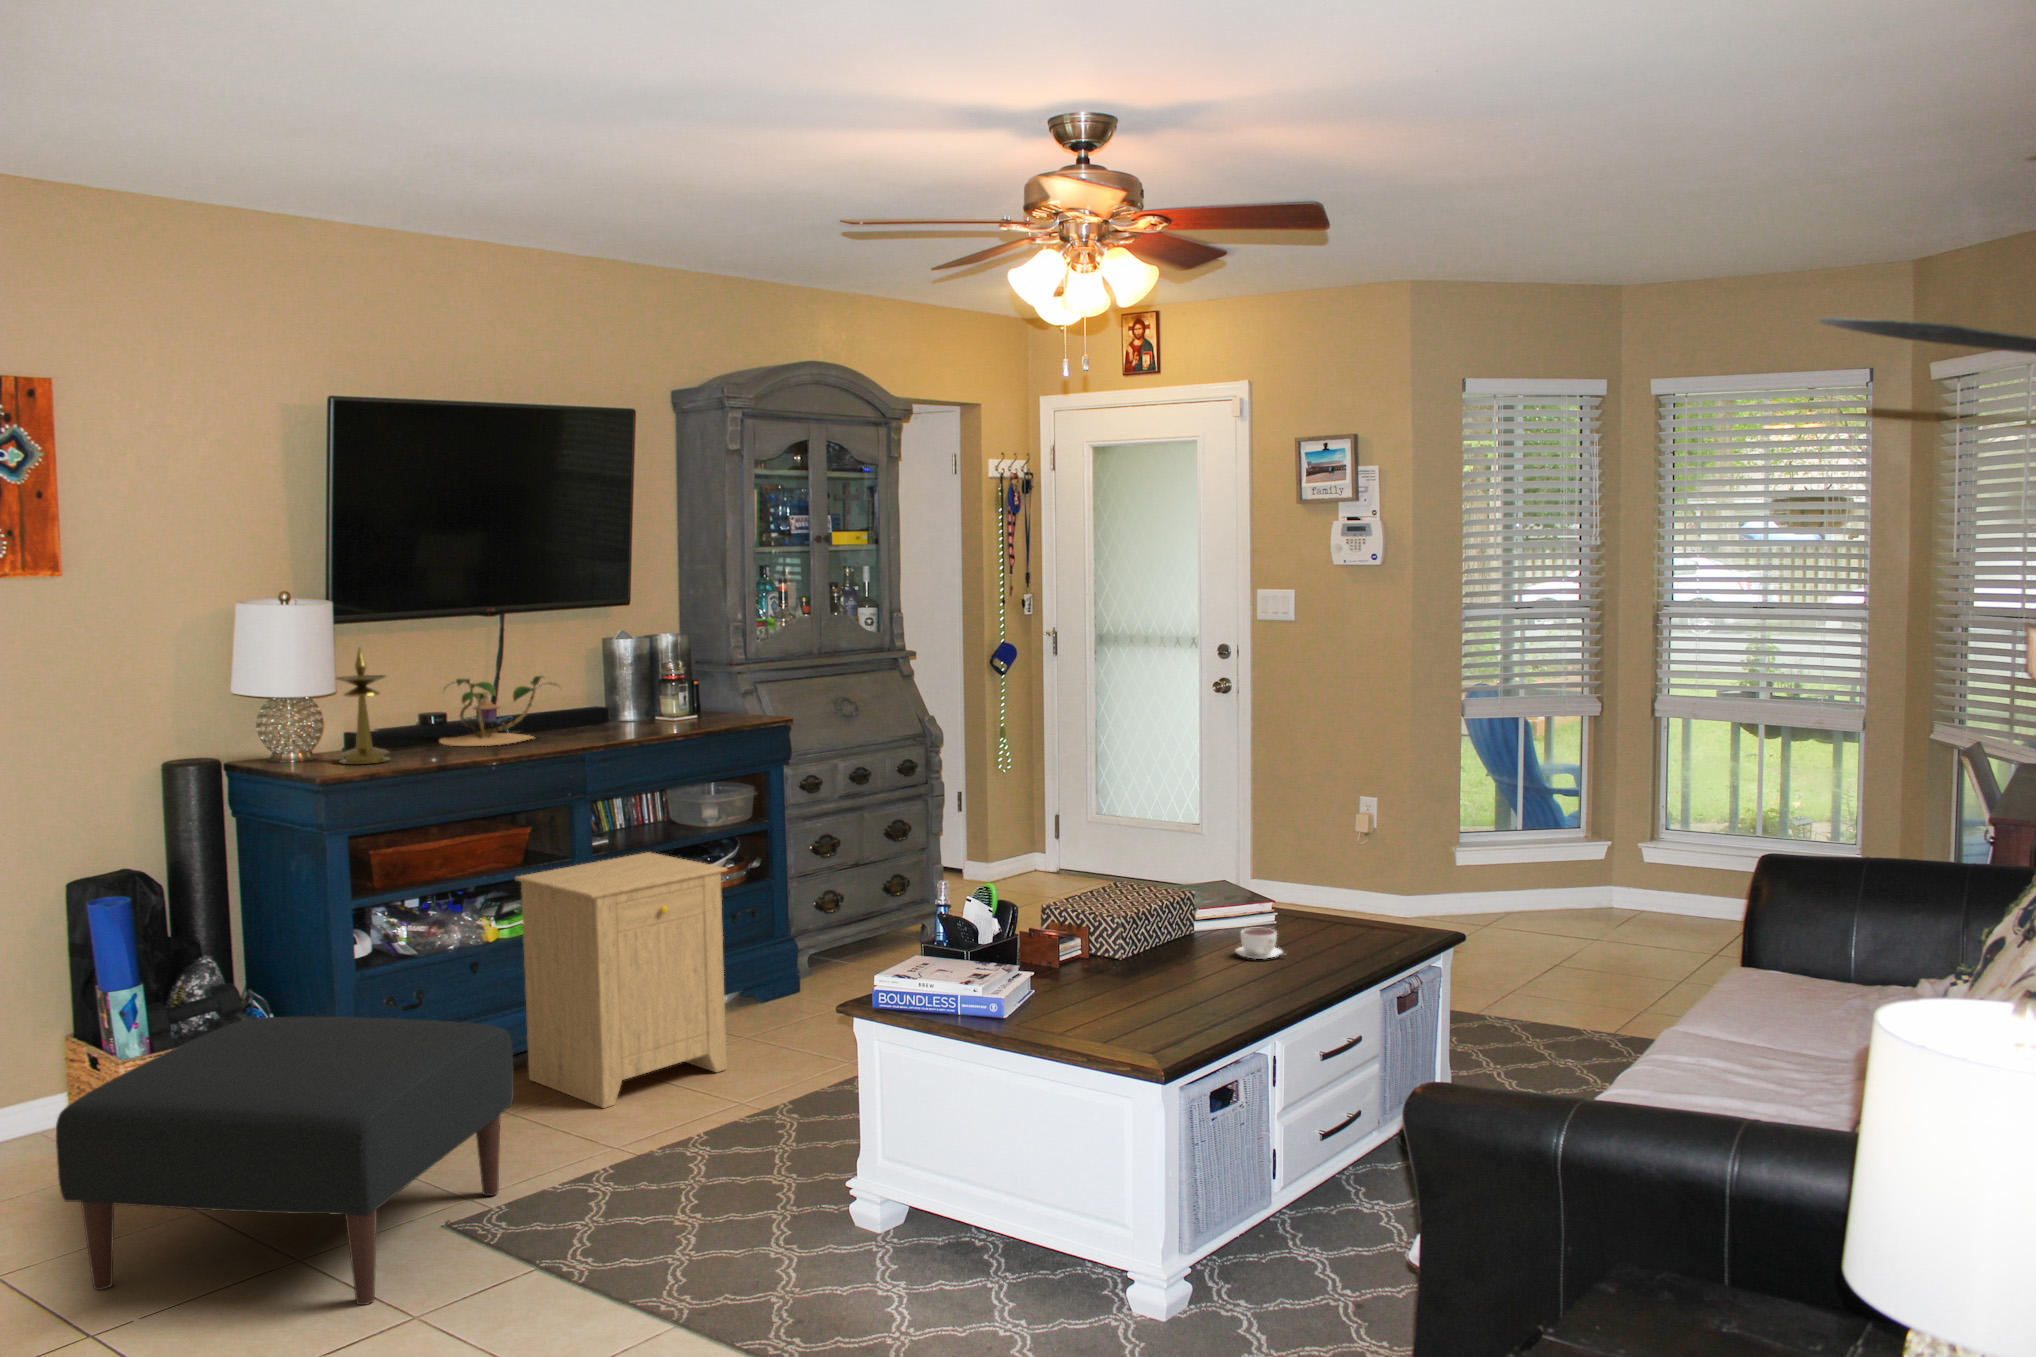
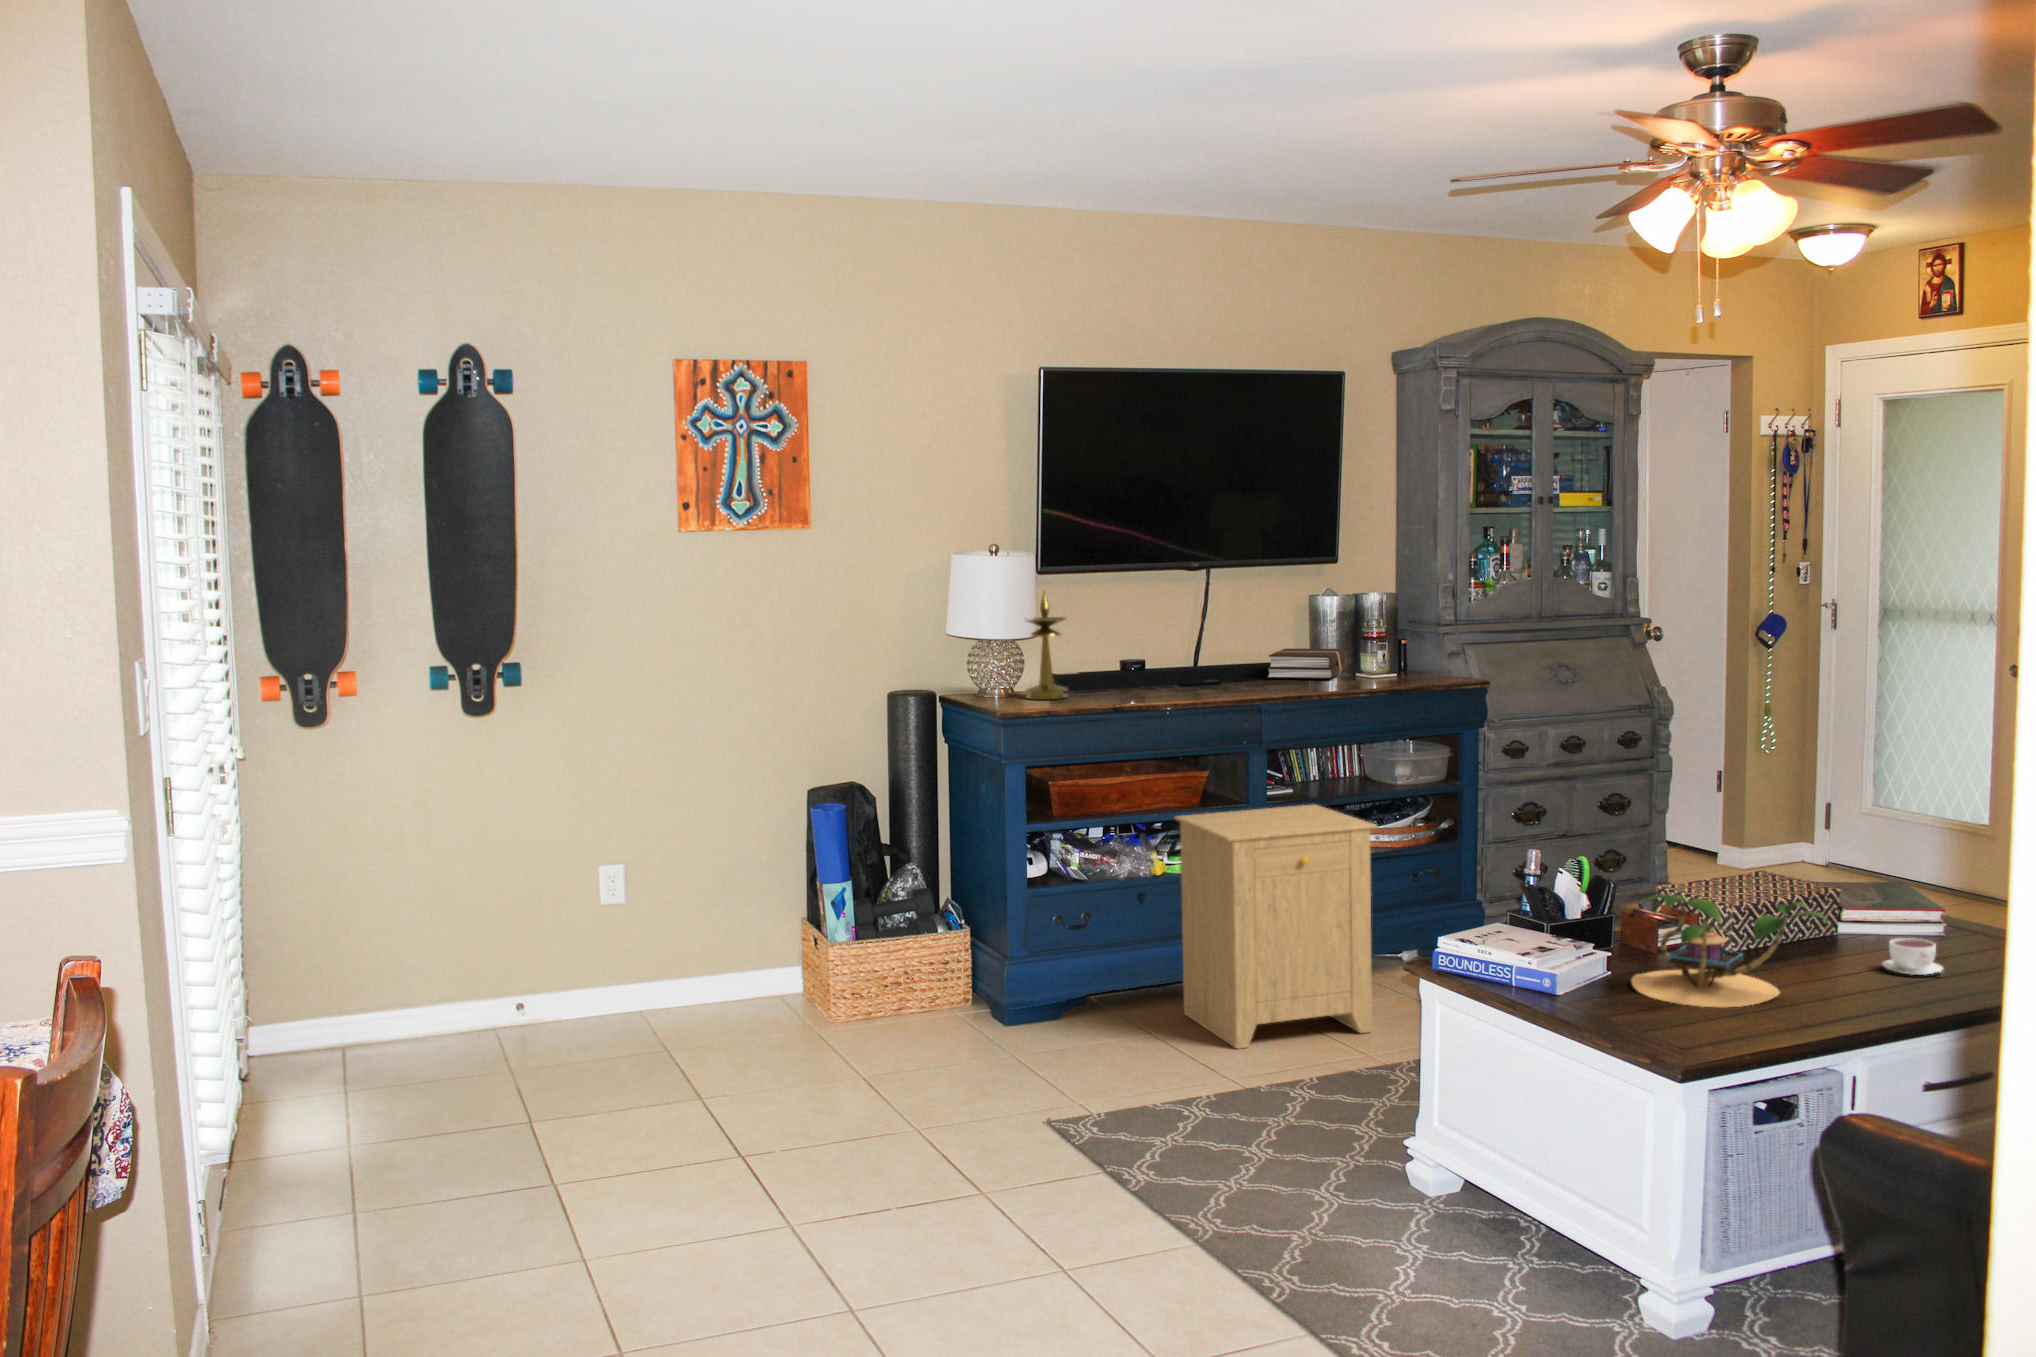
plant: present [440,676,558,746] -> present [1632,894,1828,1007]
book: none [583,698,653,730] -> present [1267,648,1347,678]
ottoman: present [56,1017,514,1305] -> none [748,918,1123,1170]

